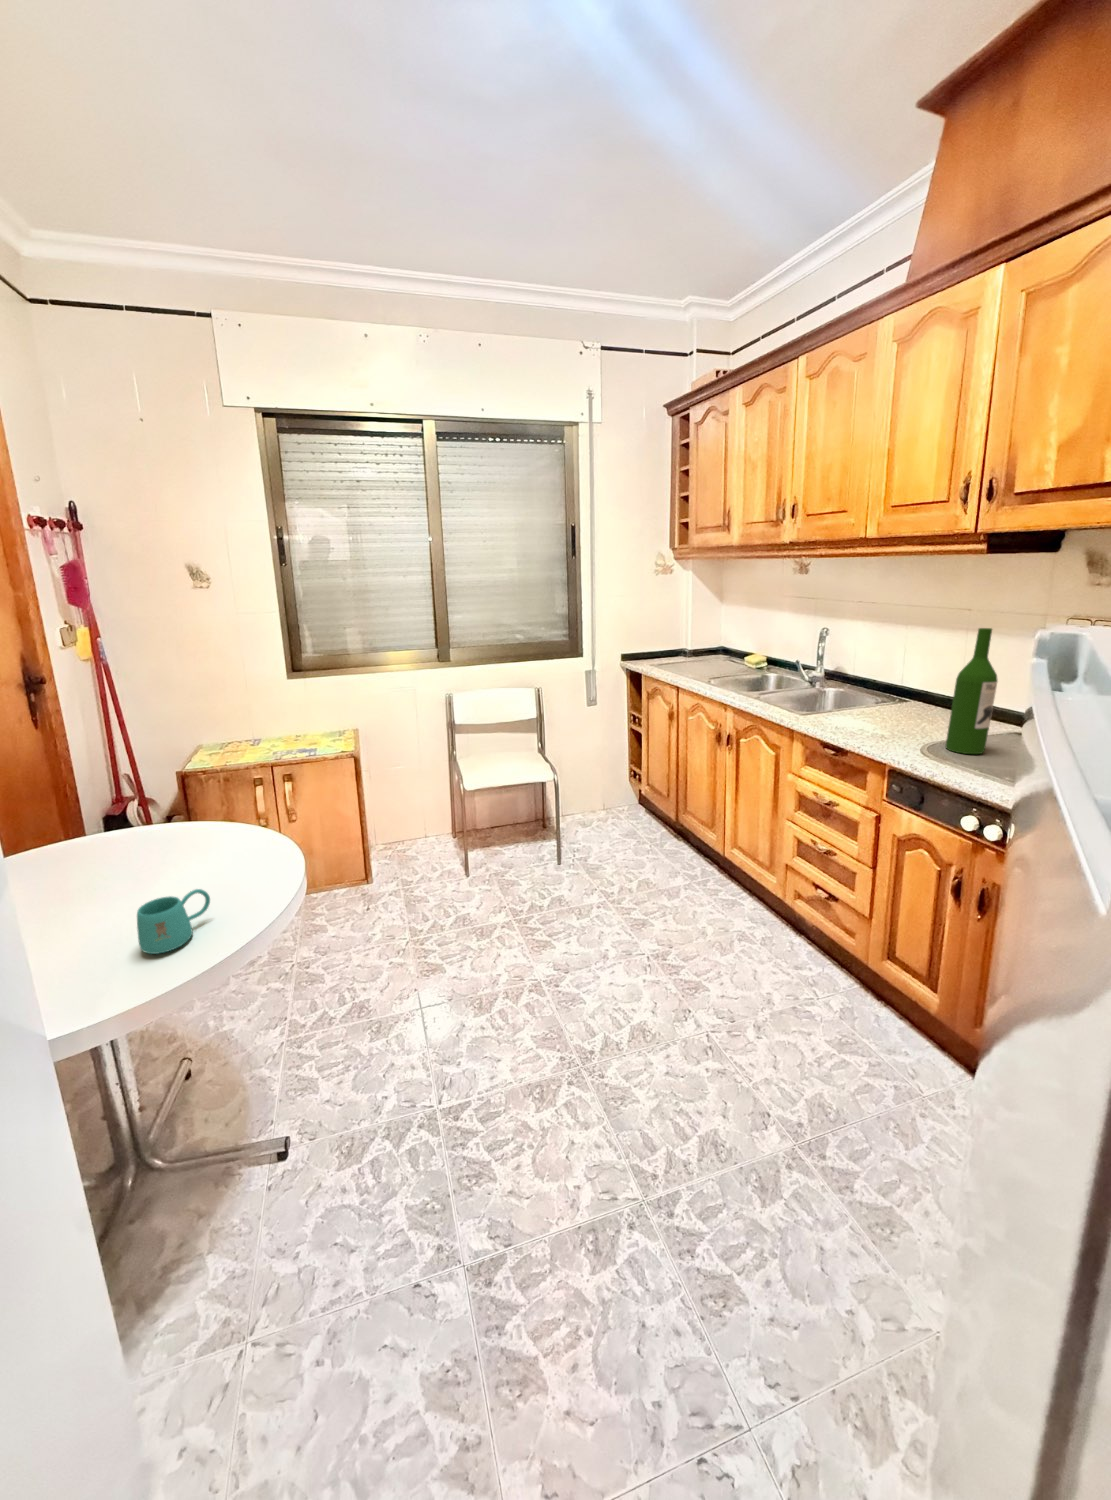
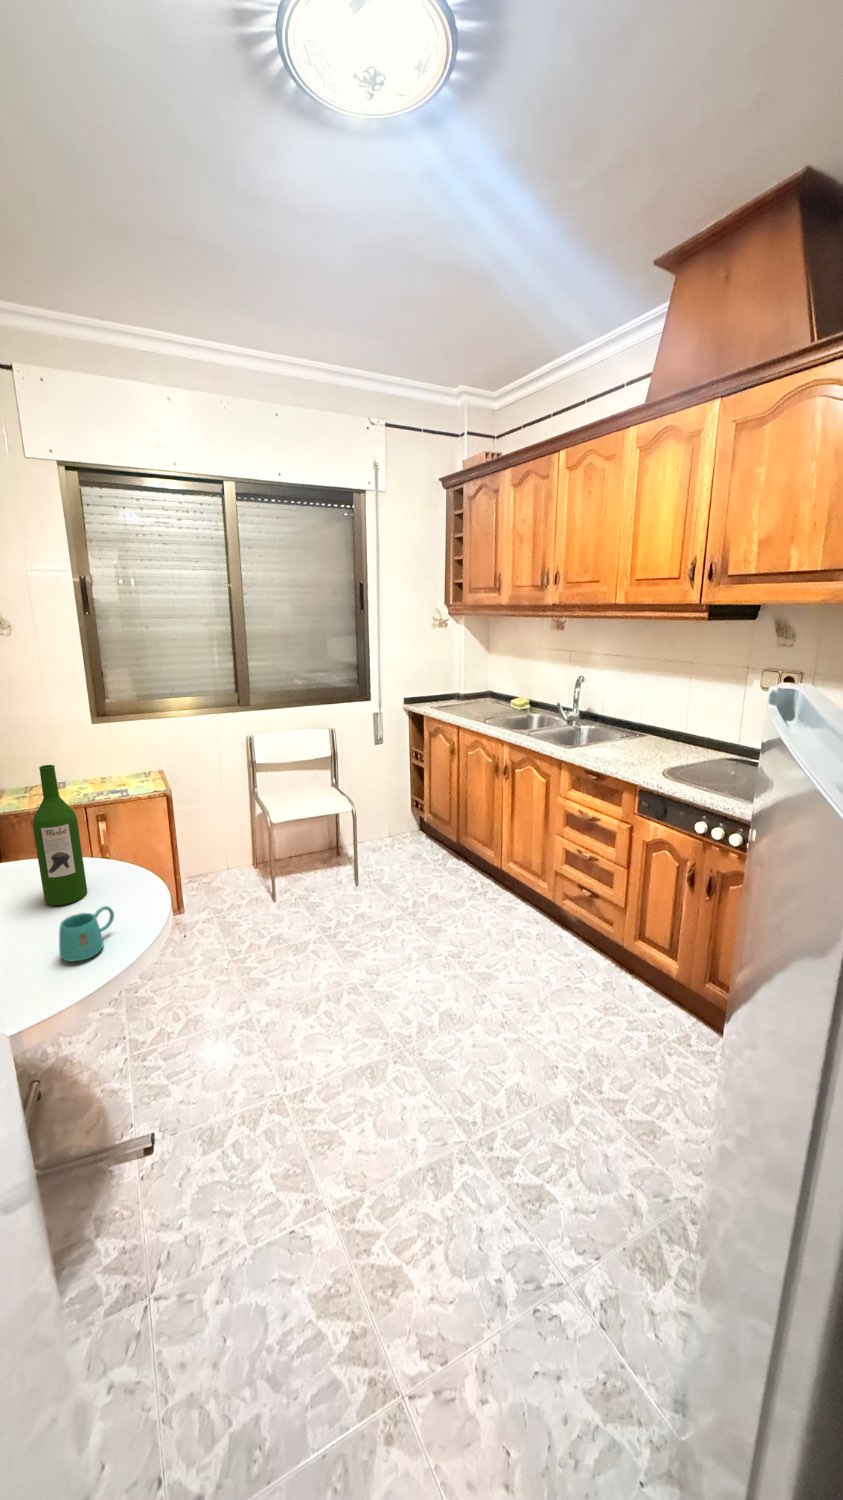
wine bottle: present [946,628,997,754] -> present [33,765,87,905]

